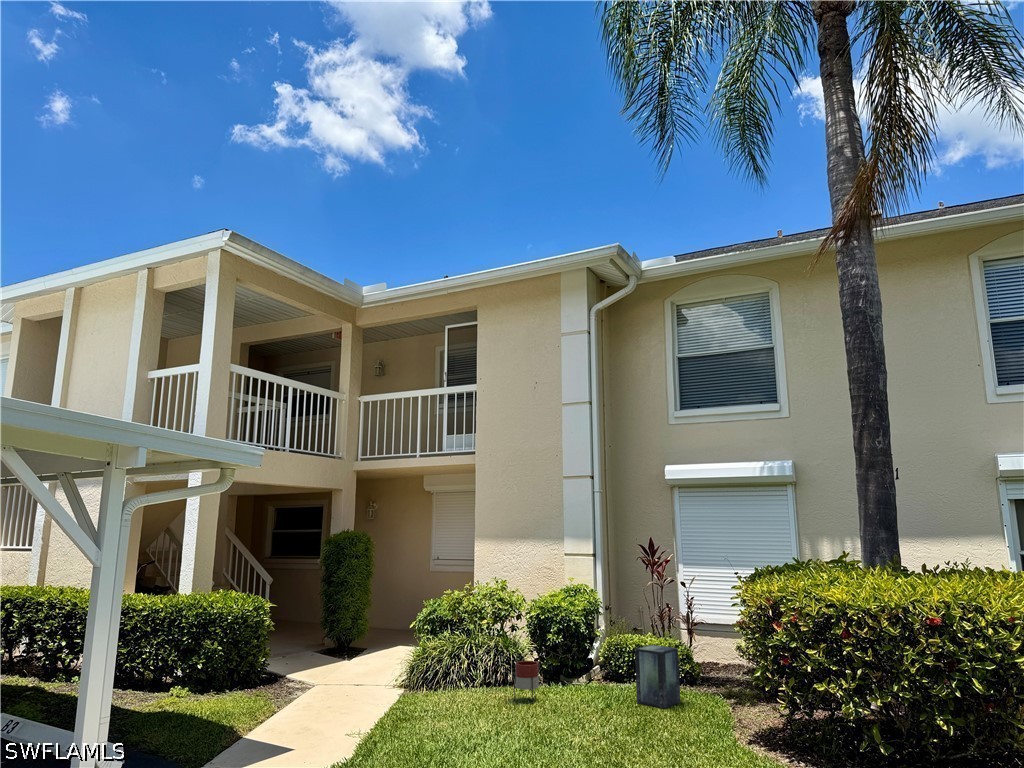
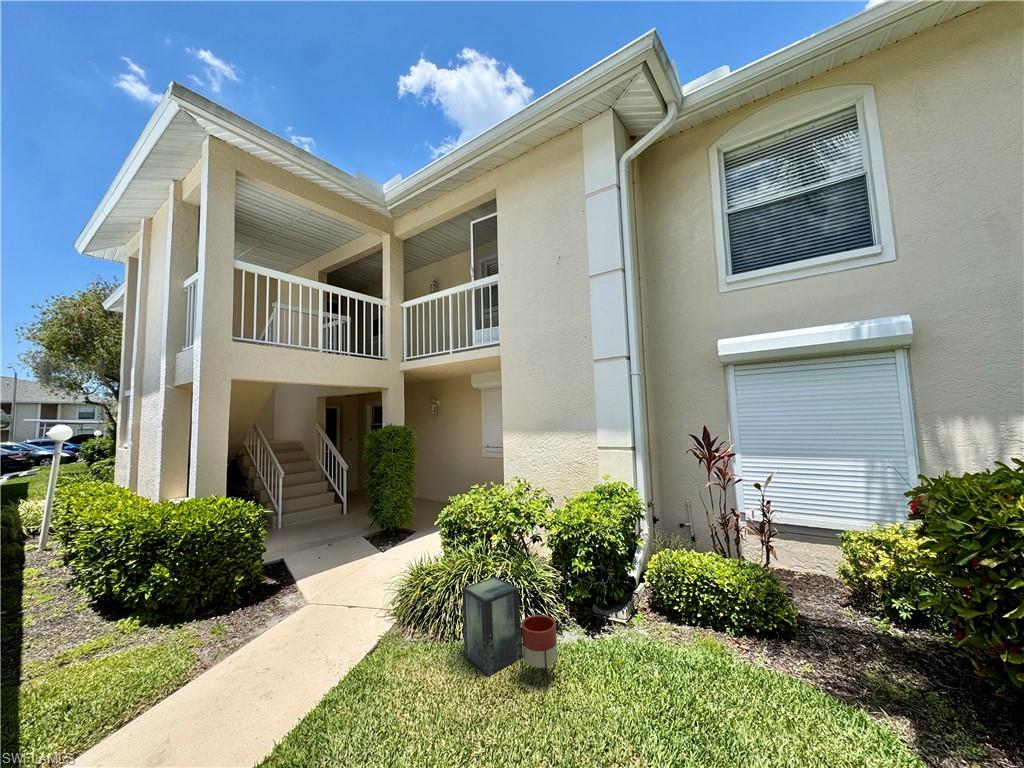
storage box: present [635,645,680,708] -> present [462,577,521,676]

